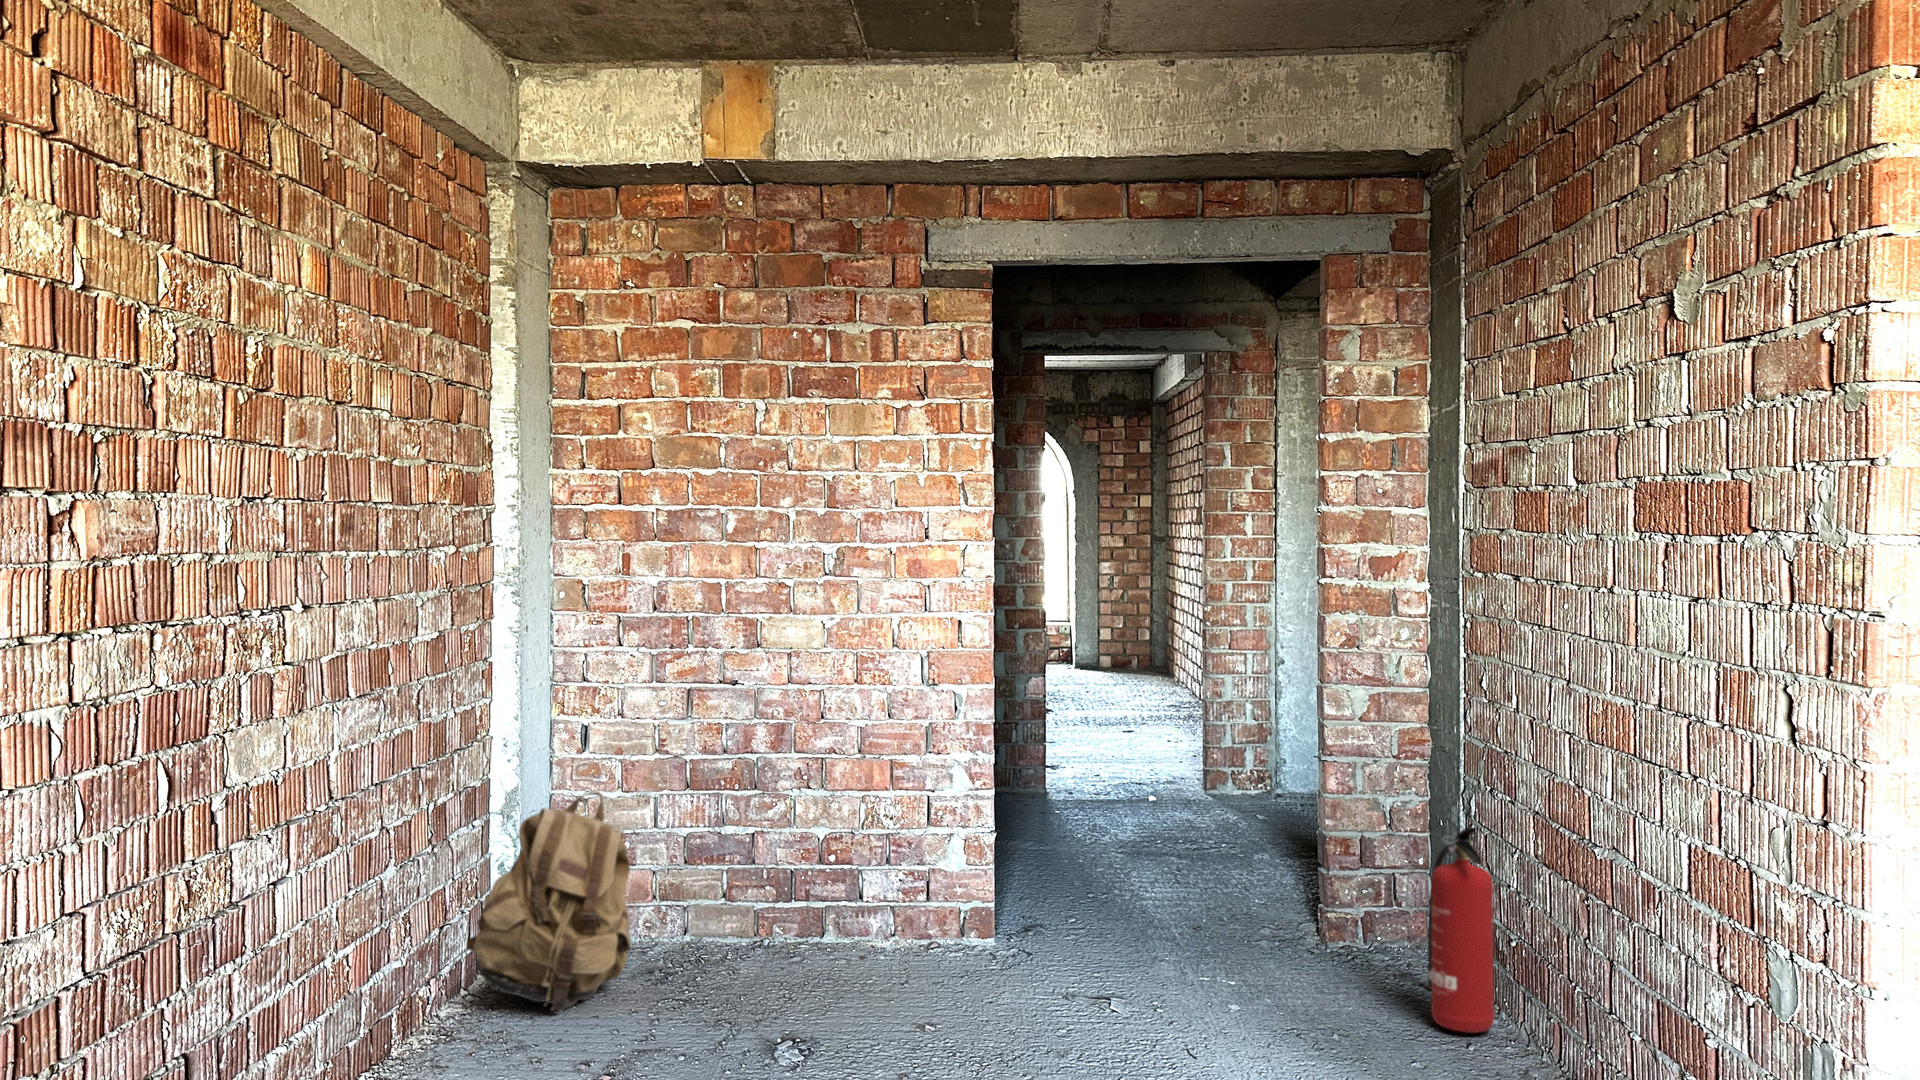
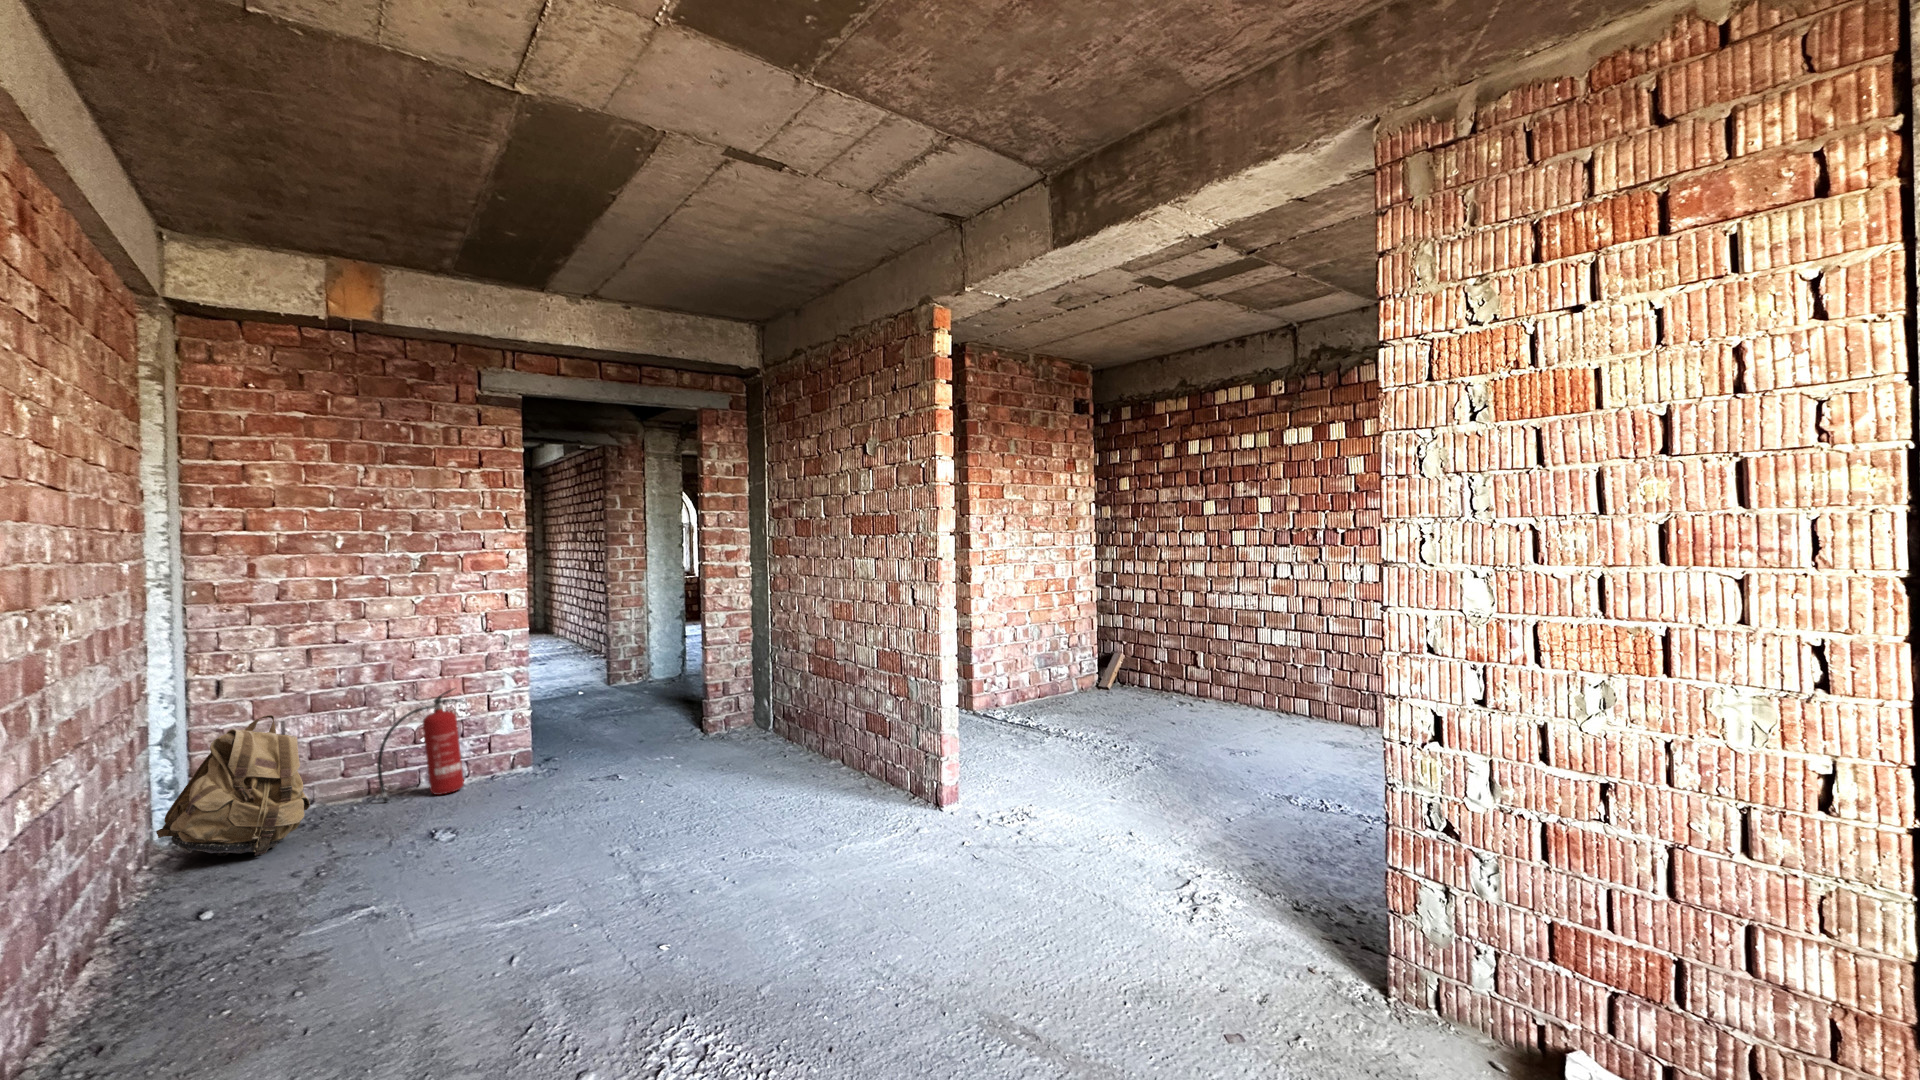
fire extinguisher: present [1427,827,1495,1033] -> present [377,688,464,802]

